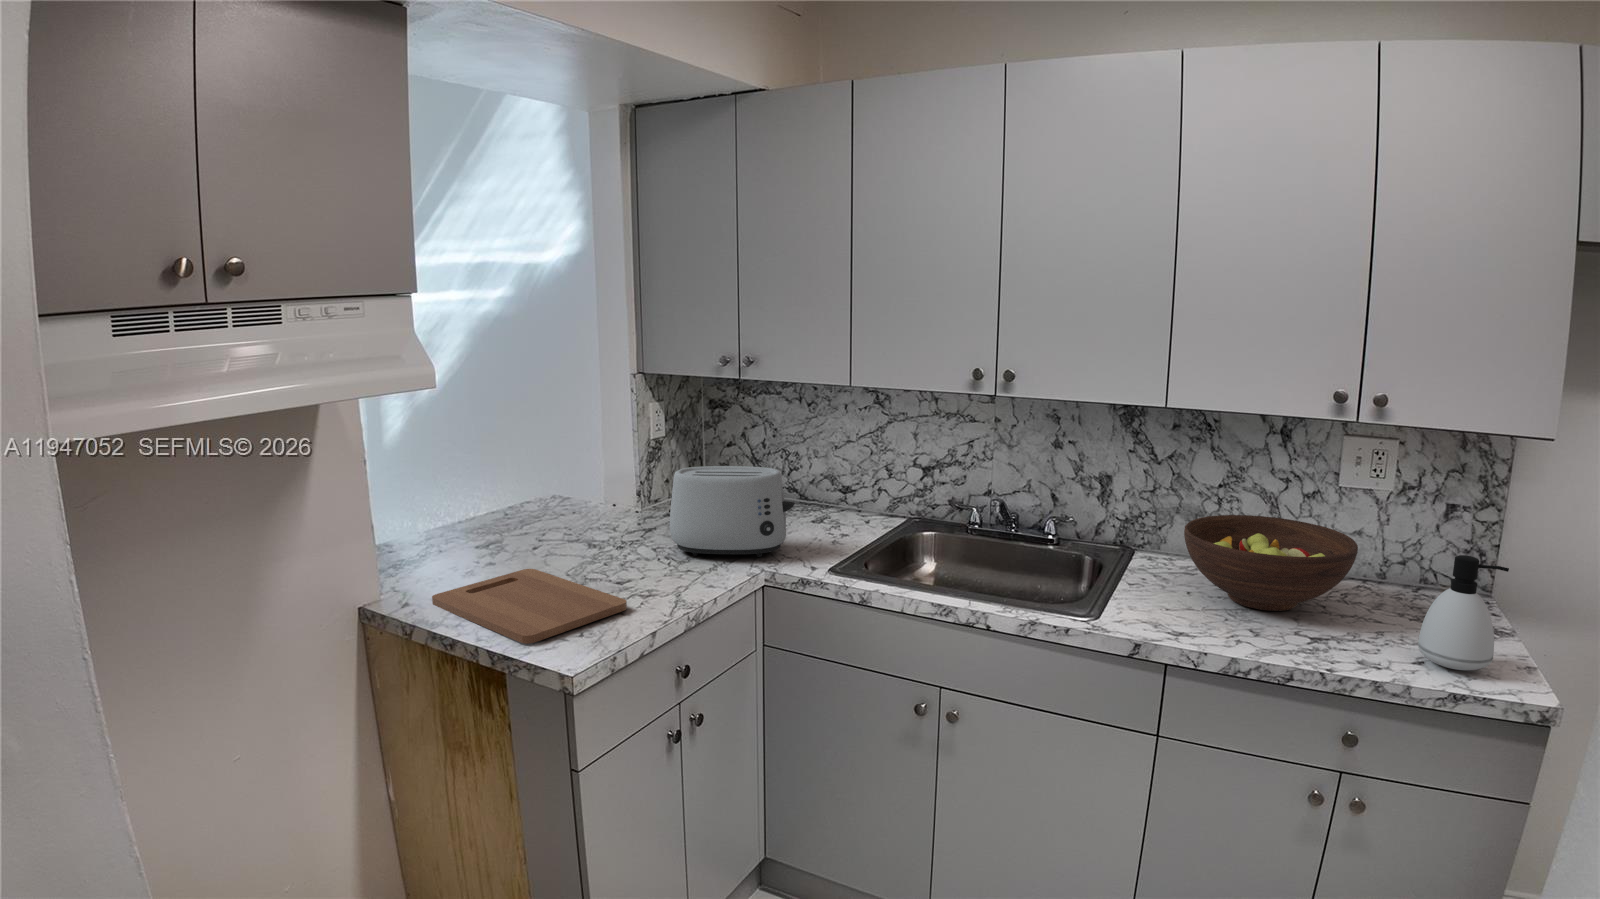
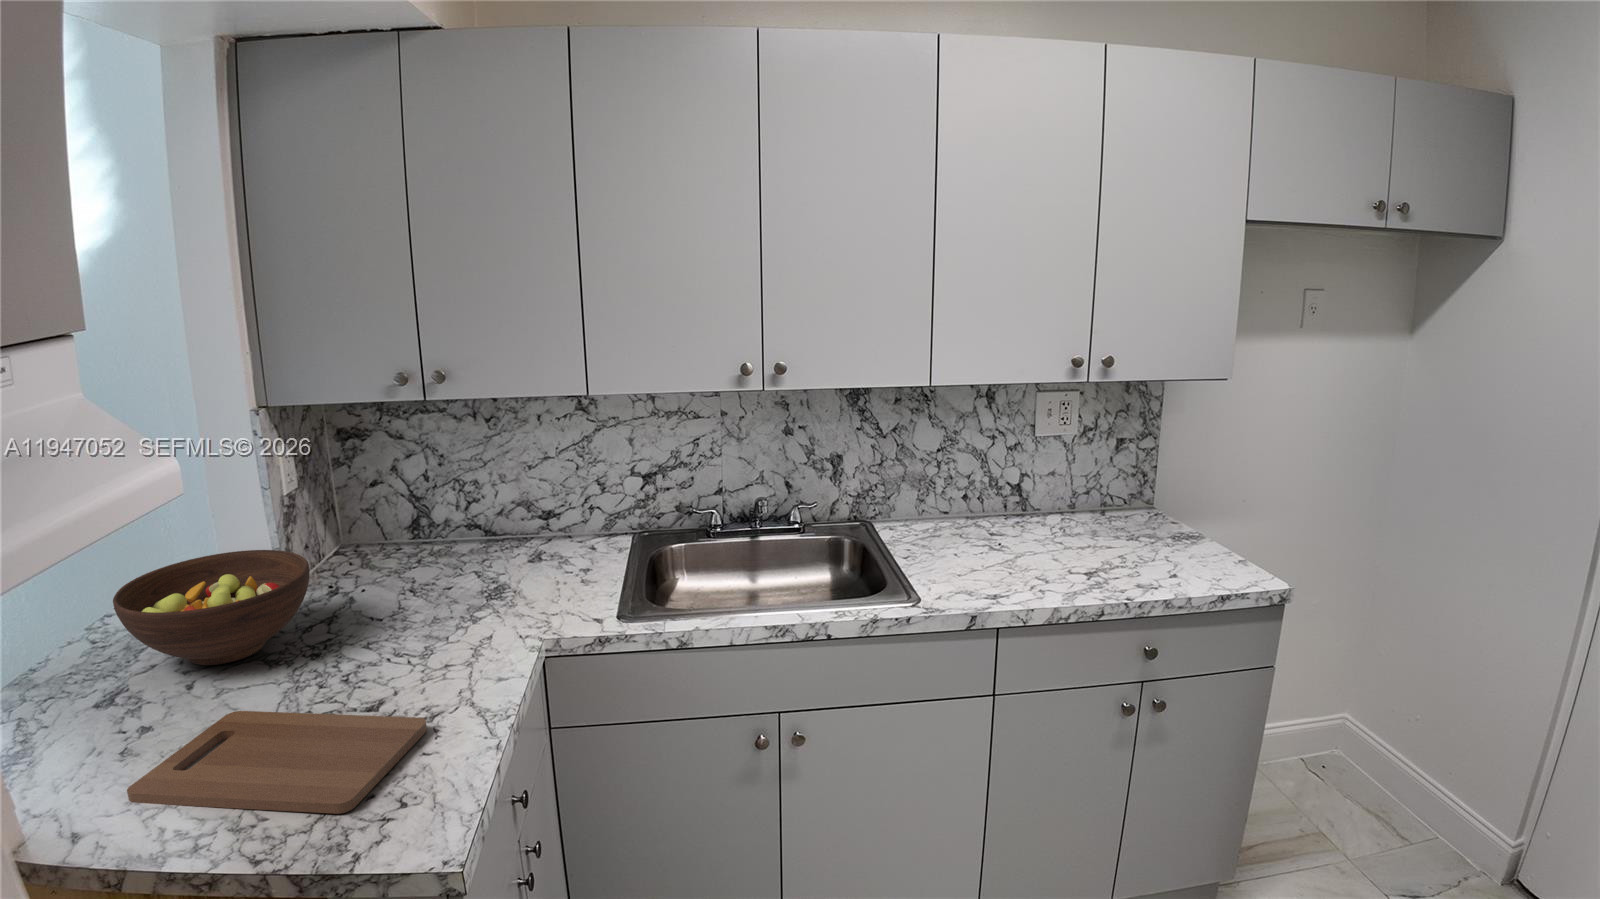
toaster: present [670,466,795,557] -> none [390,512,547,638]
fruit bowl: present [1184,515,1358,611] -> present [113,550,310,665]
soap dispenser: present [1418,555,1509,670] -> none [1150,488,1210,582]

